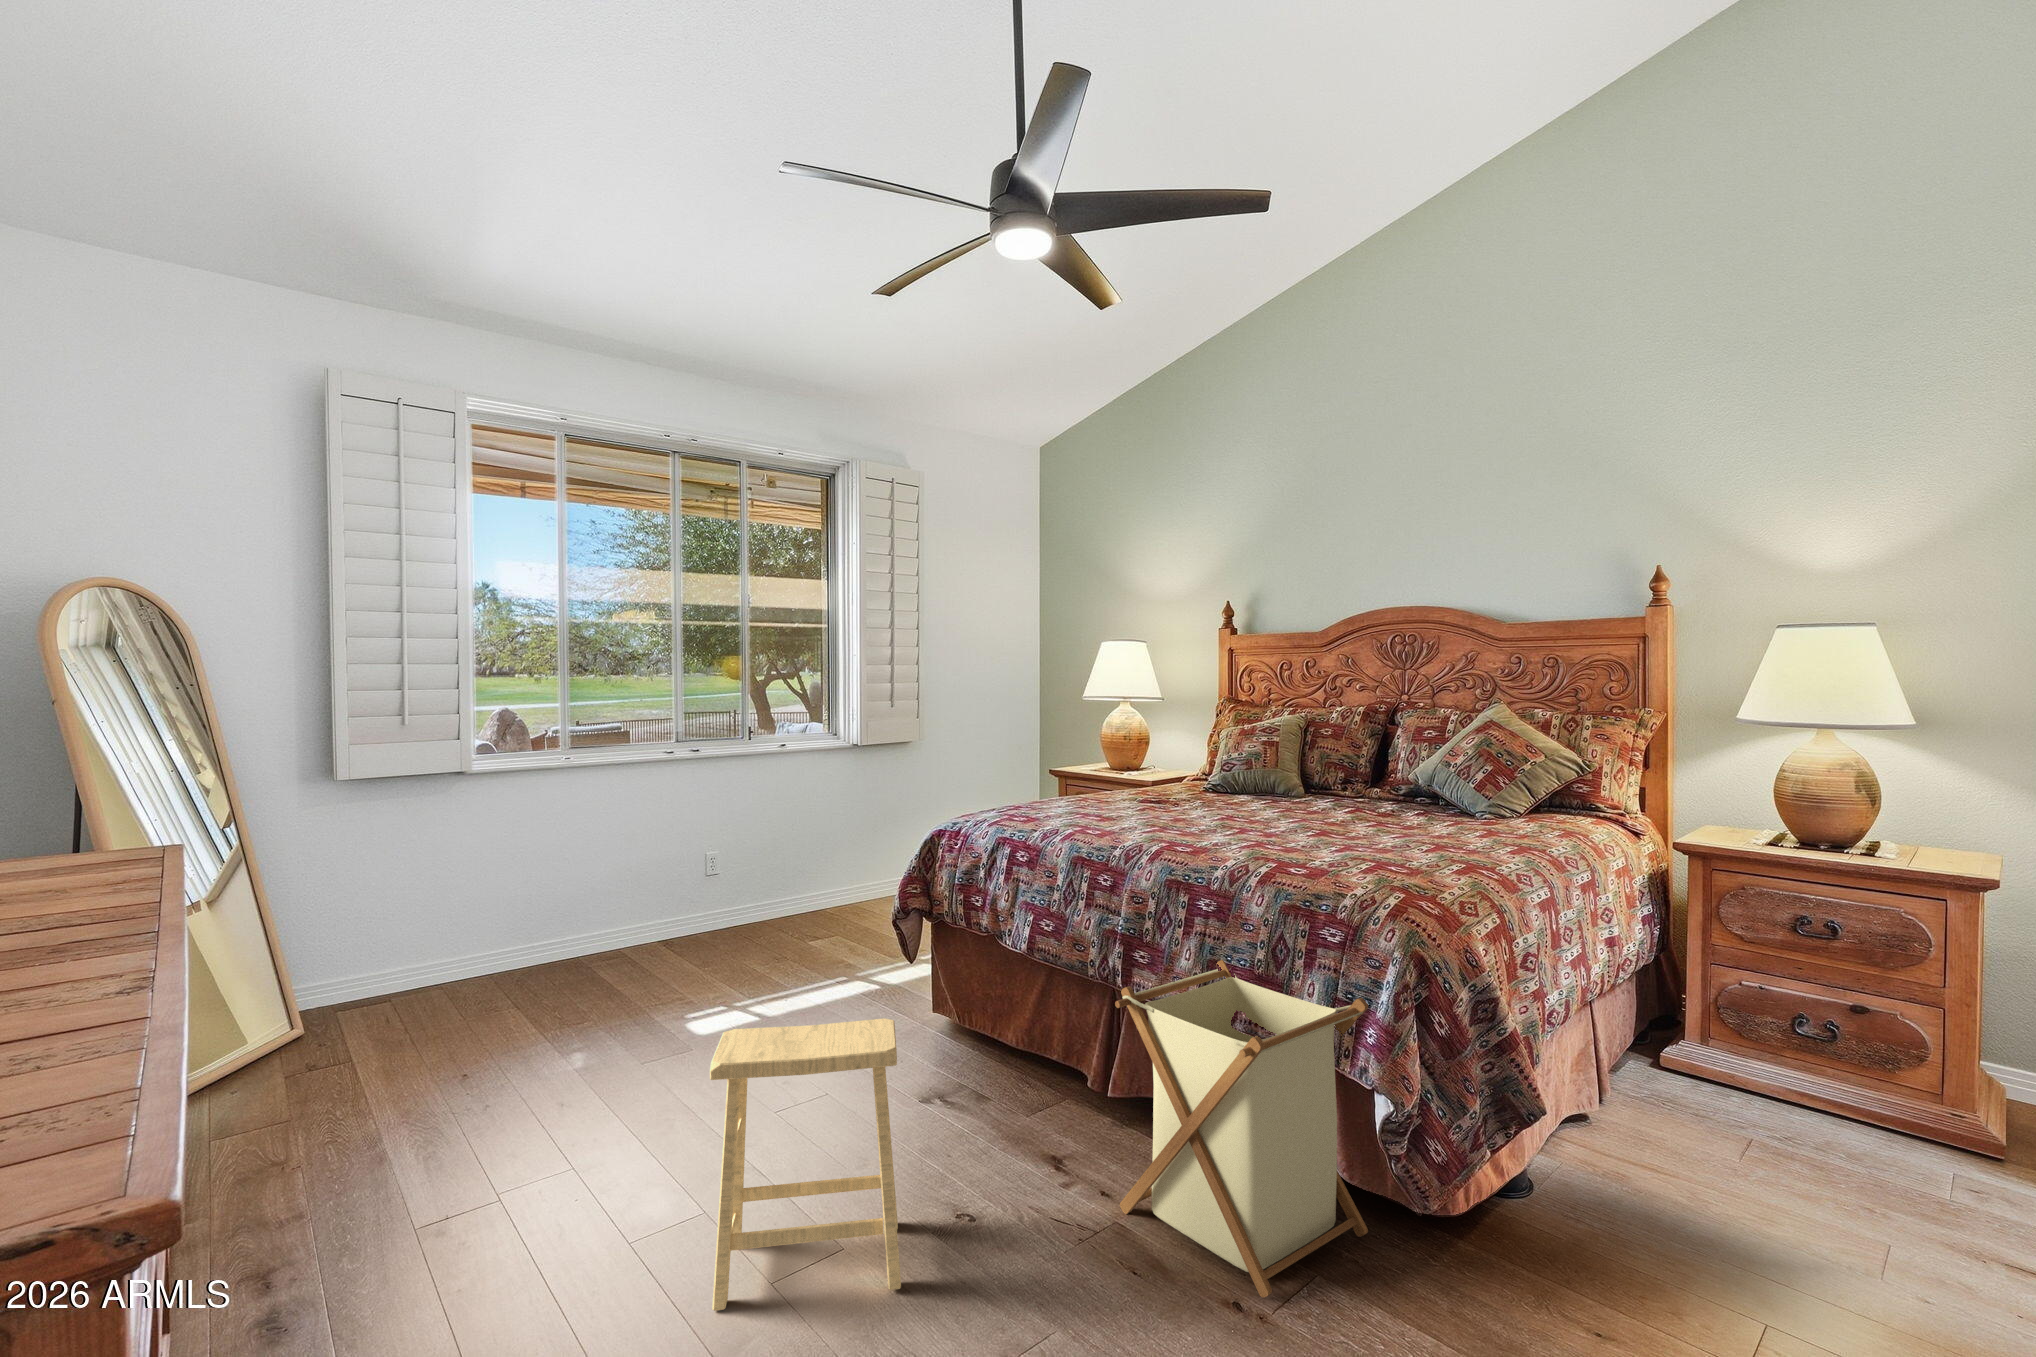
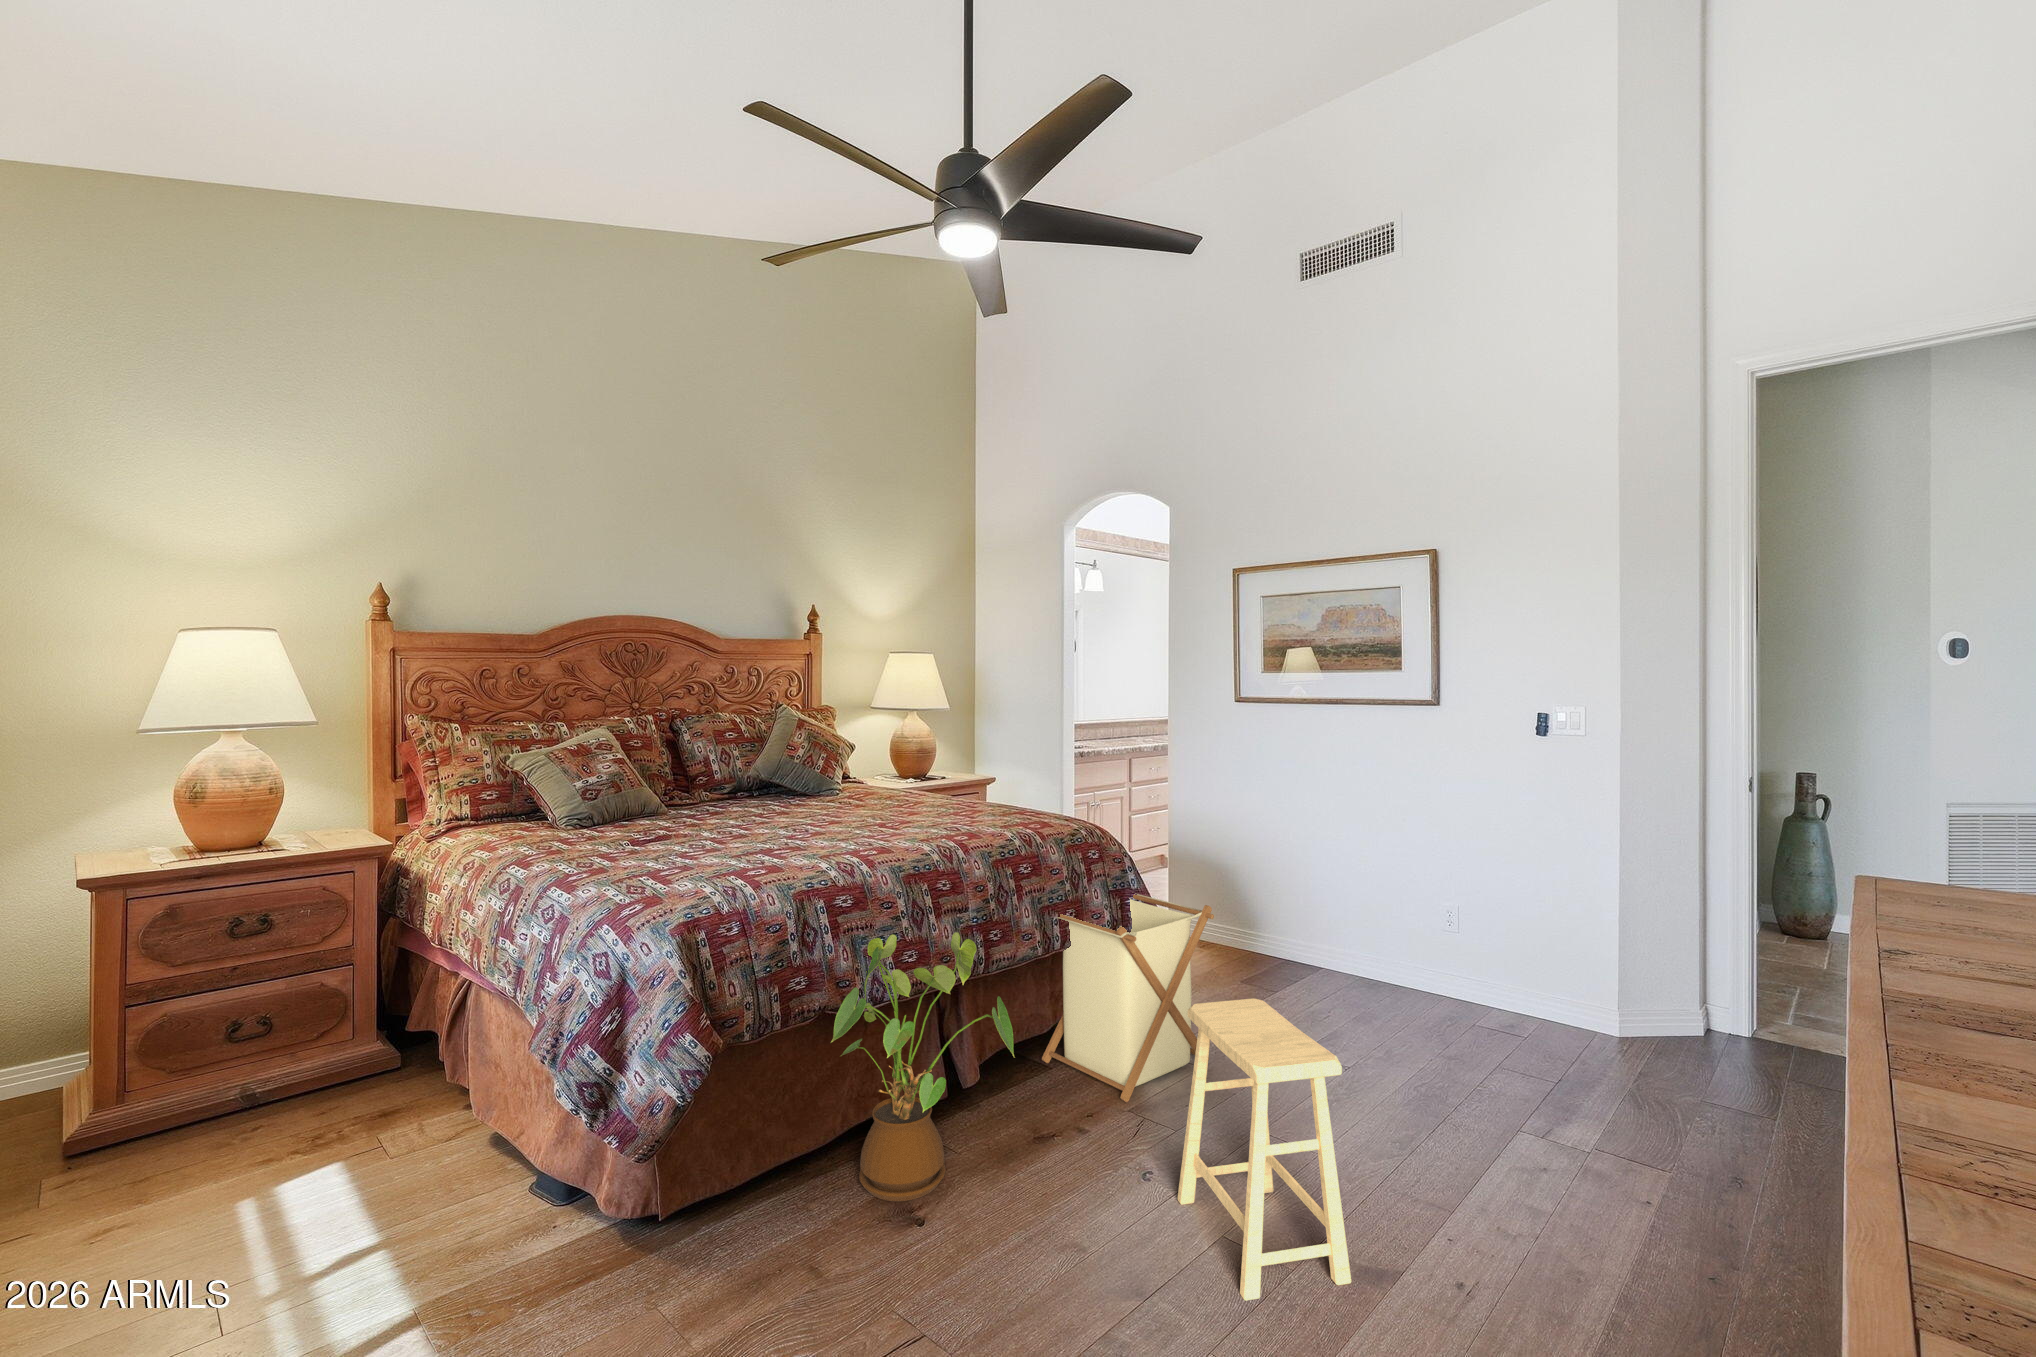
house plant: none [882,892,1044,1102] -> present [831,932,1014,1201]

